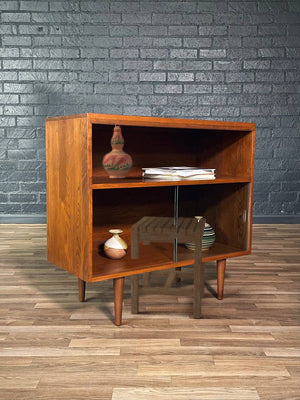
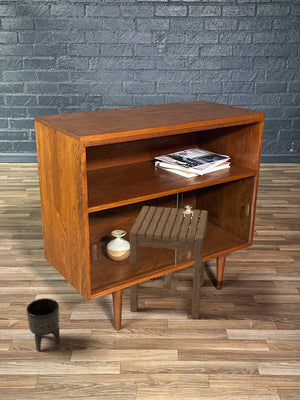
decorative vase: present [103,123,132,178] -> none [98,123,130,182]
planter: none [27,287,59,339] -> present [27,298,60,351]

